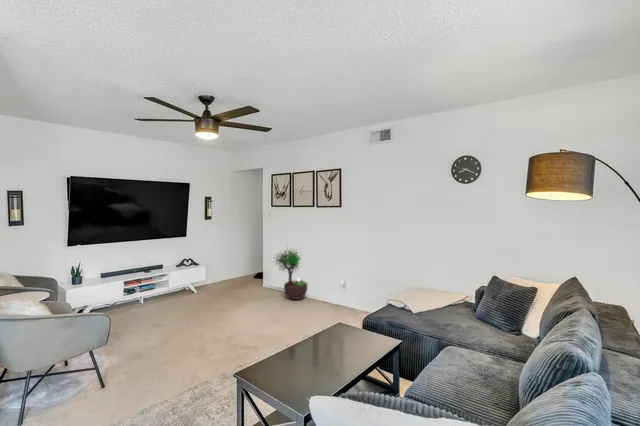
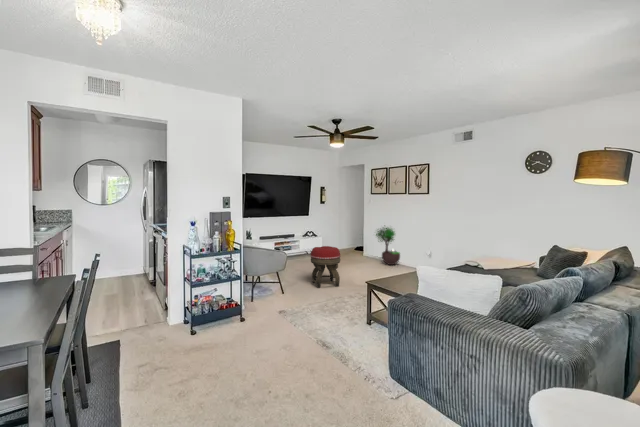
footstool: none [171,286,219,353] -> present [311,246,340,288]

